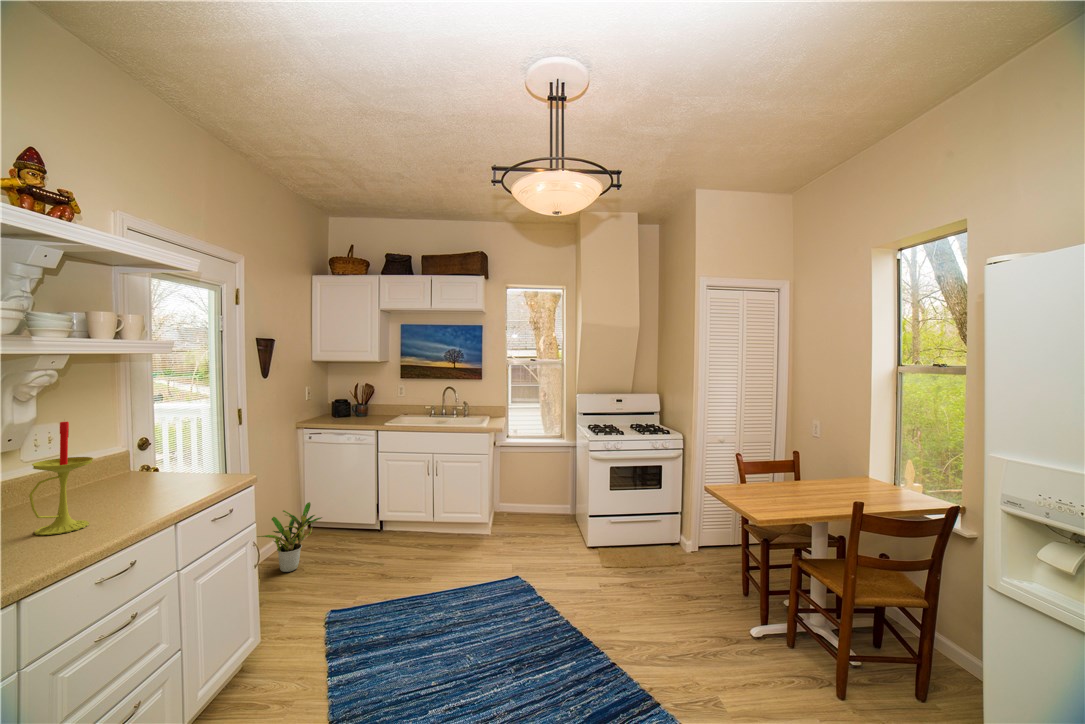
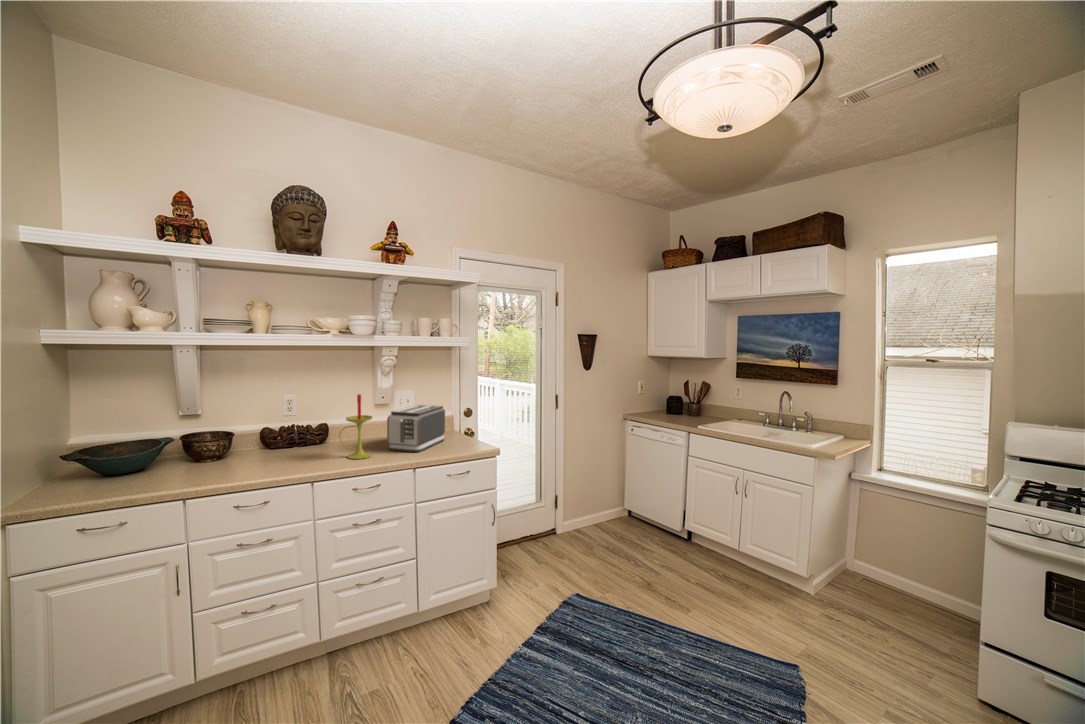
toaster: none [87,432,164,510] -> present [387,405,445,452]
potted plant: present [258,502,322,572] -> none [566,485,622,541]

